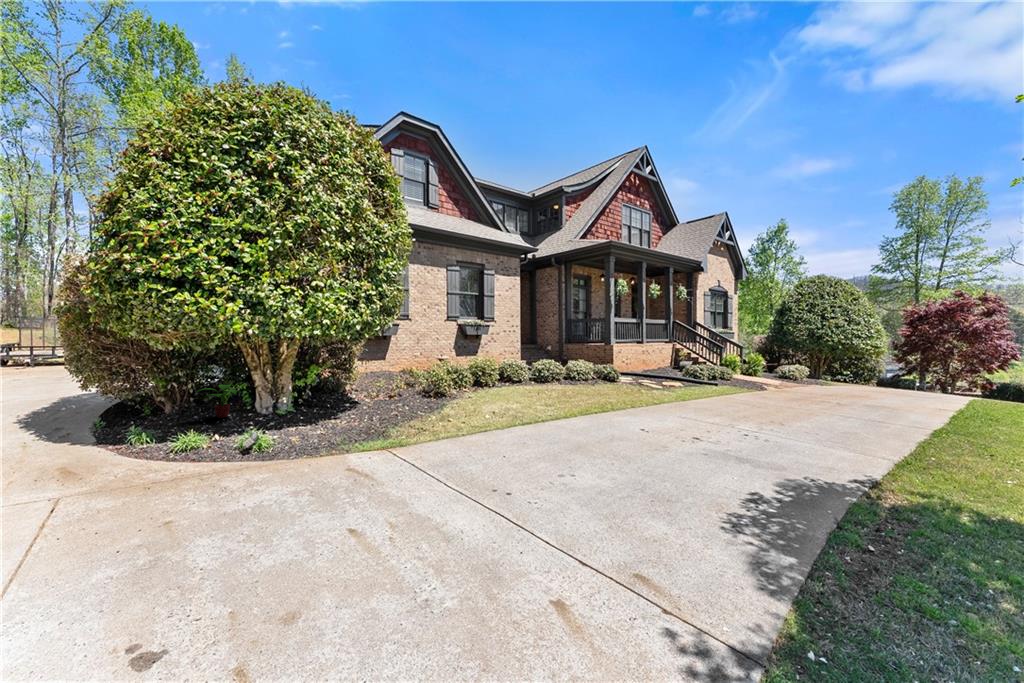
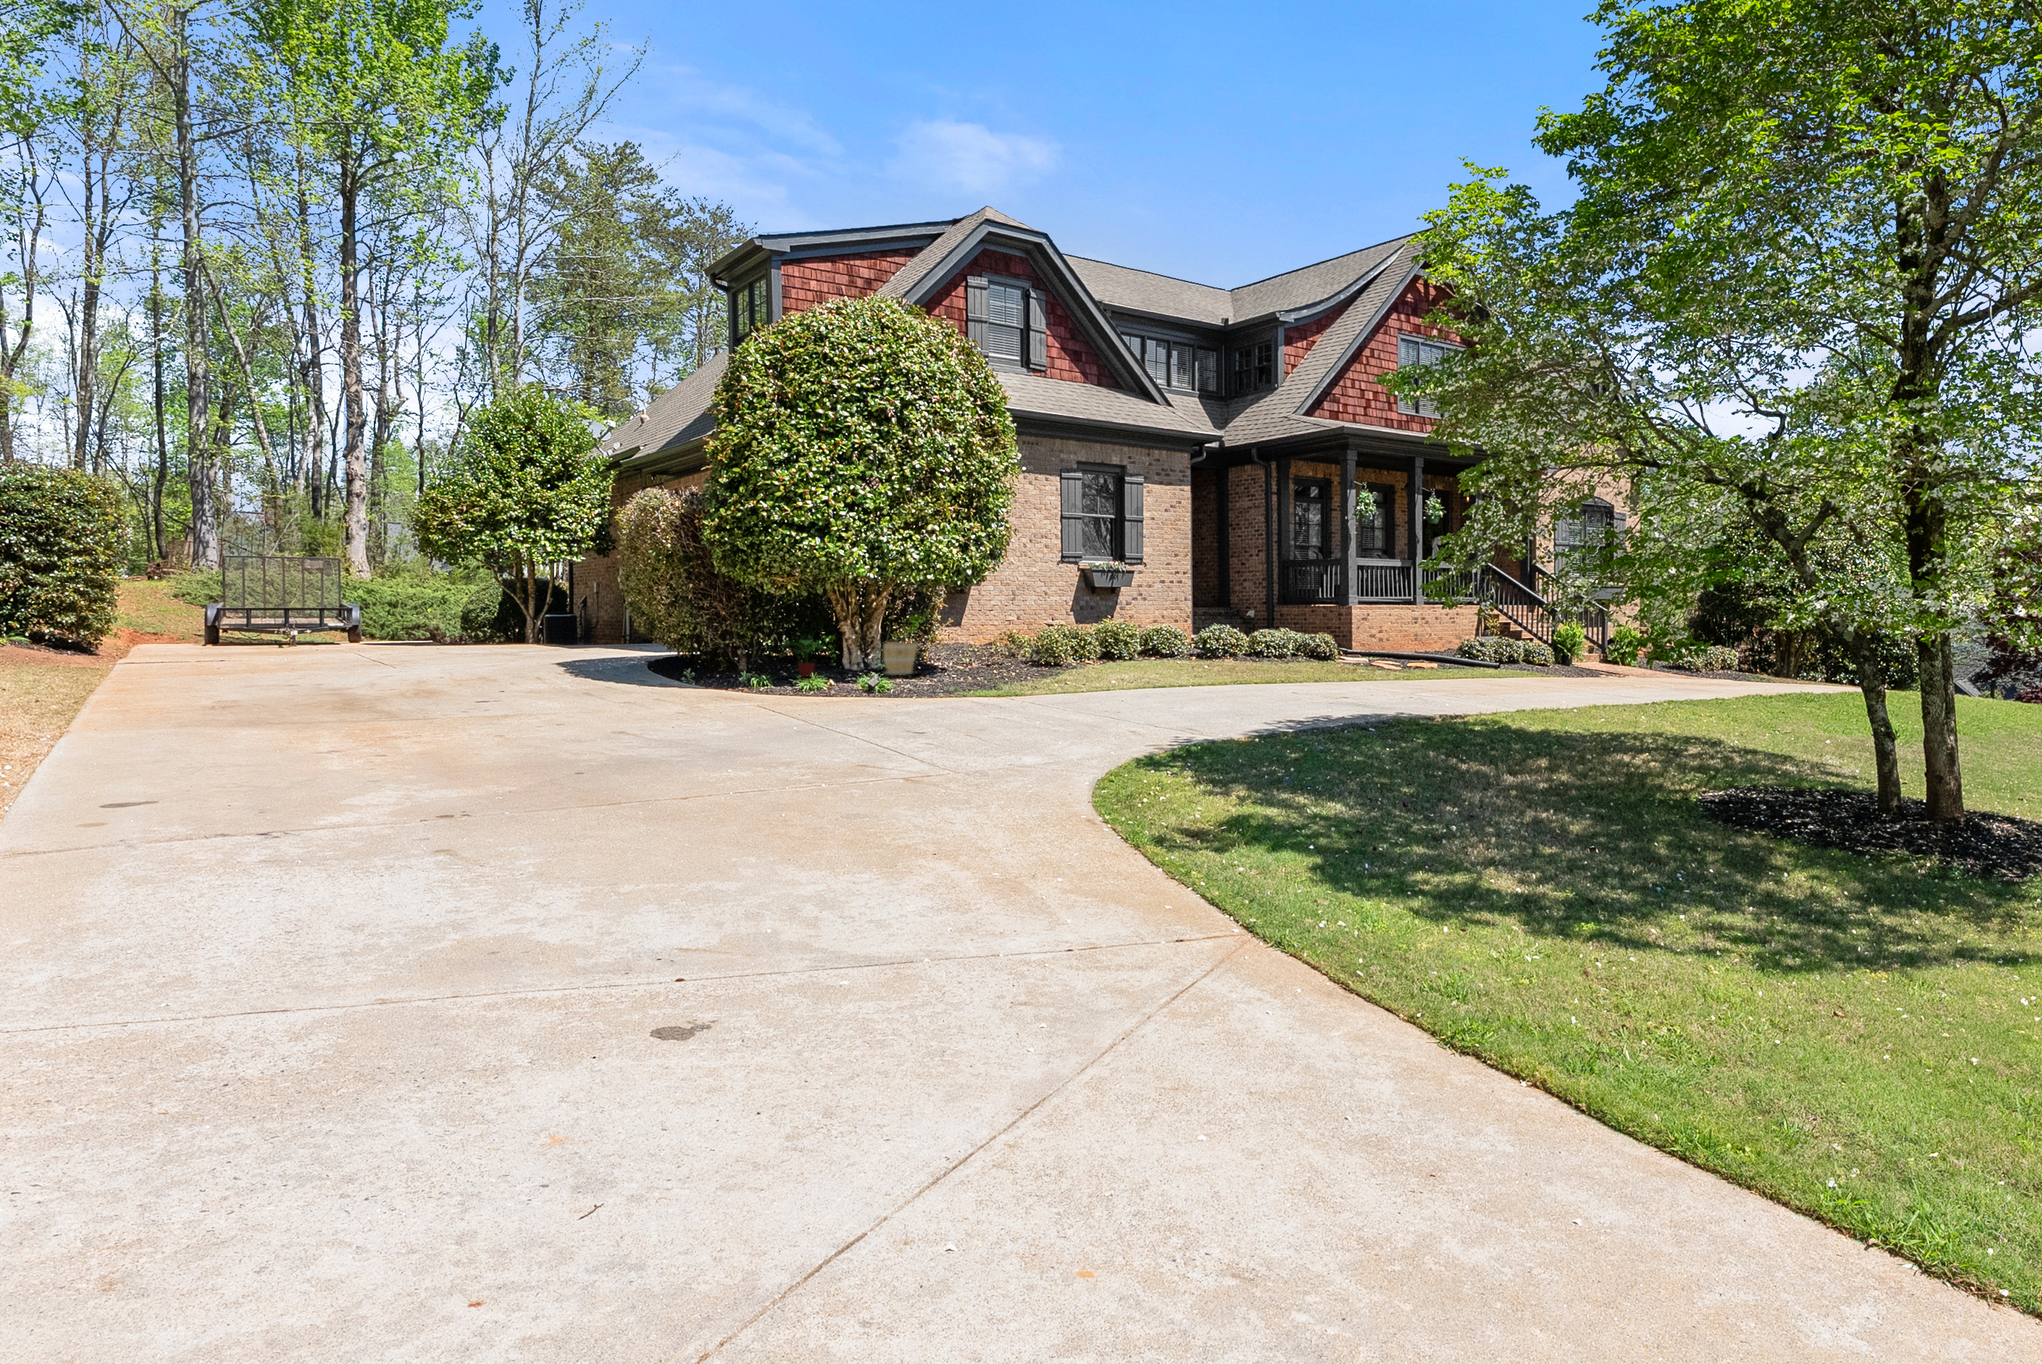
wooden bucket: none [296,381,329,410] -> present [882,642,918,675]

